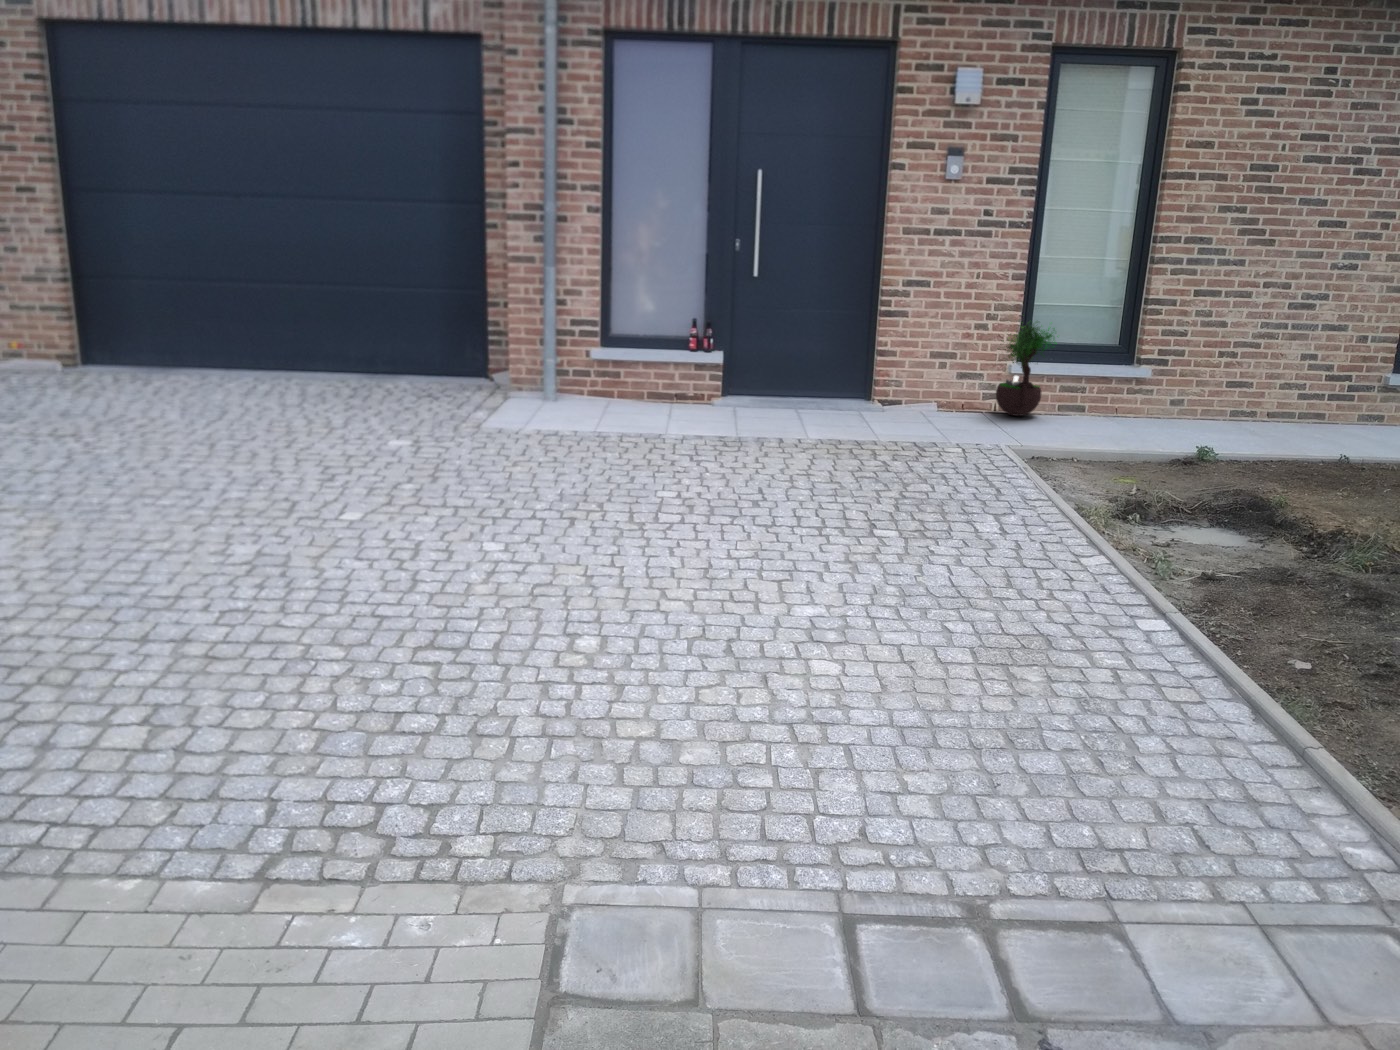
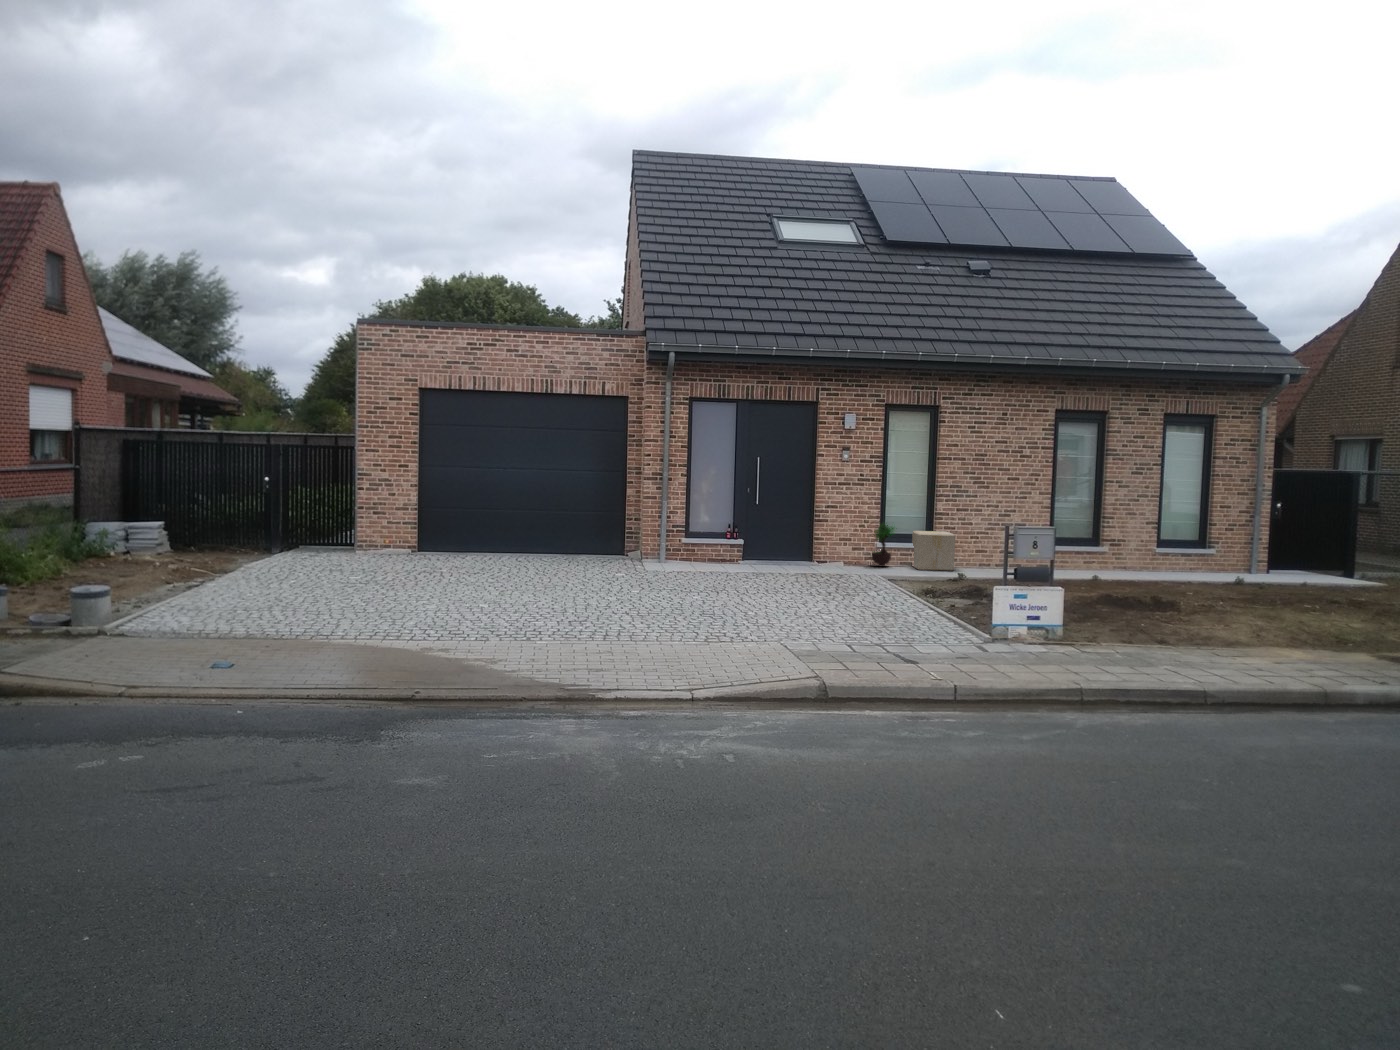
cardboard box: none [1083,338,1192,433] -> present [912,531,955,571]

